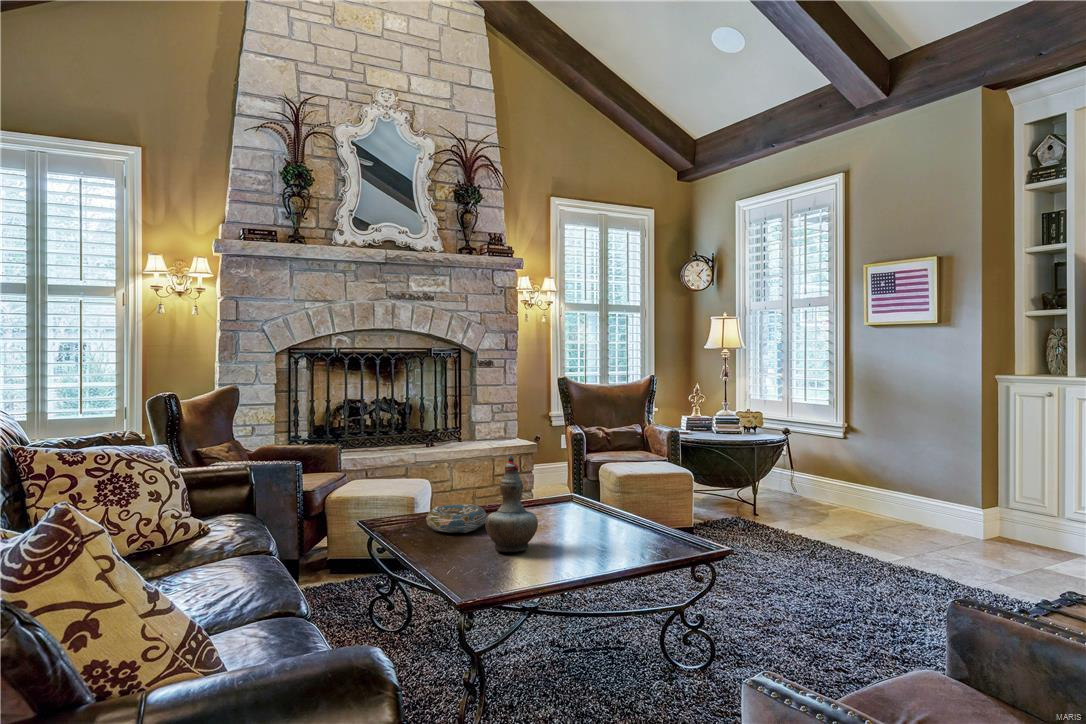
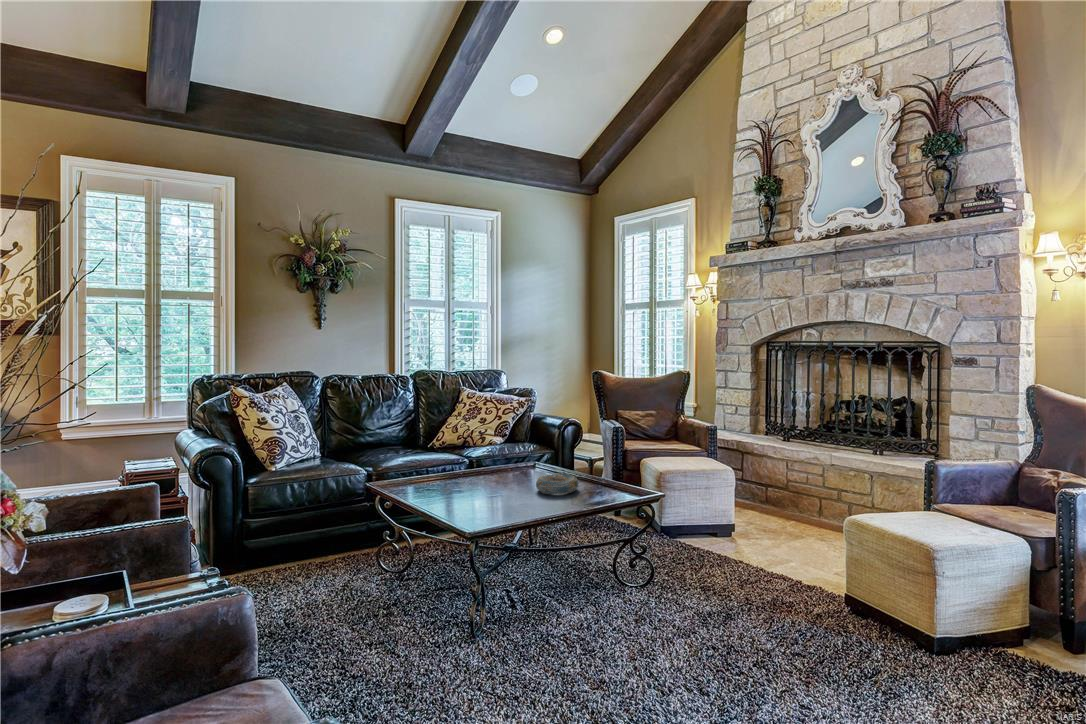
decorative vase: present [485,455,538,552] -> none [488,440,525,509]

